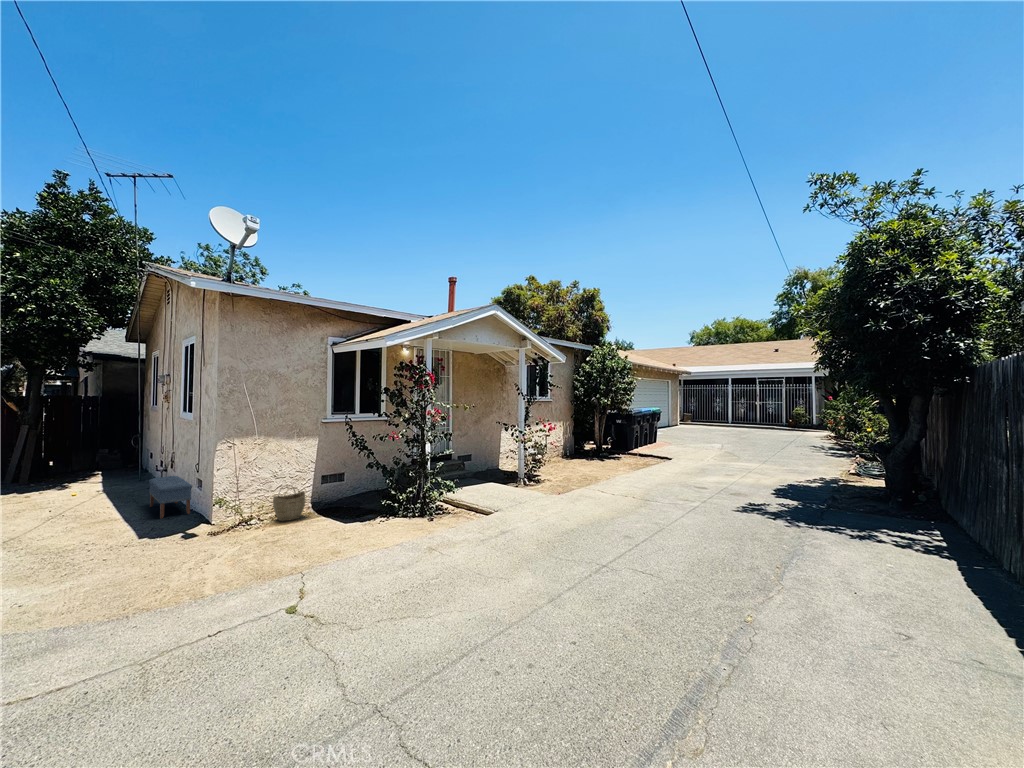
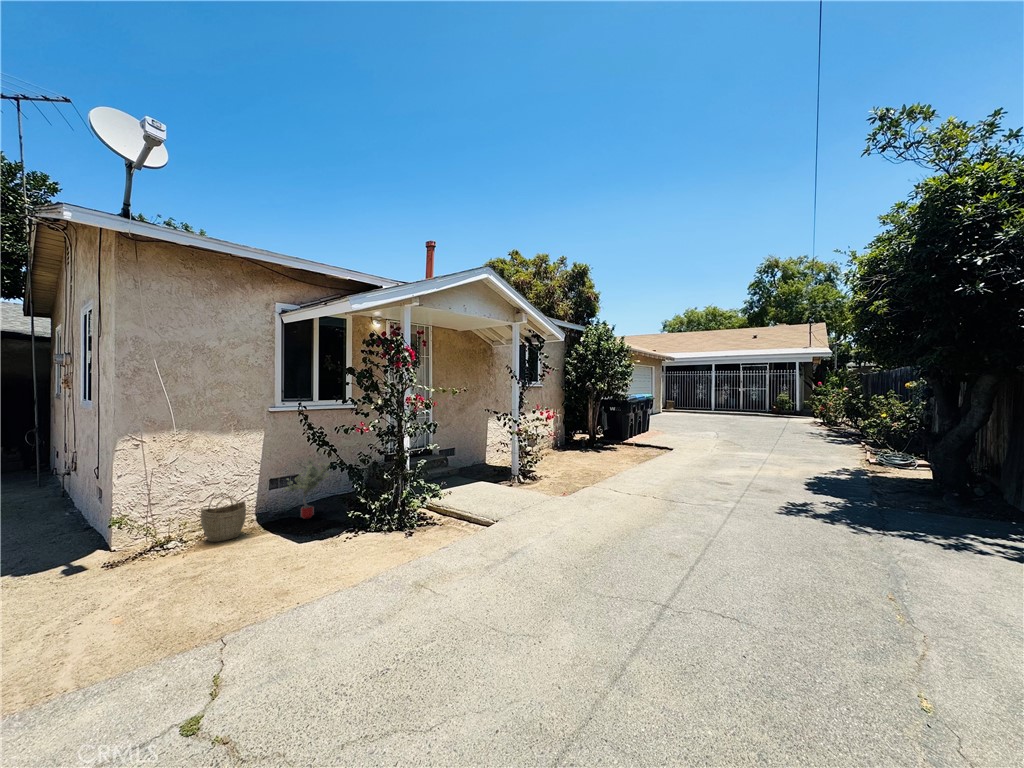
potted tree: none [332,458,368,507] -> present [283,458,330,519]
bench: present [149,476,192,519] -> none [32,484,89,543]

